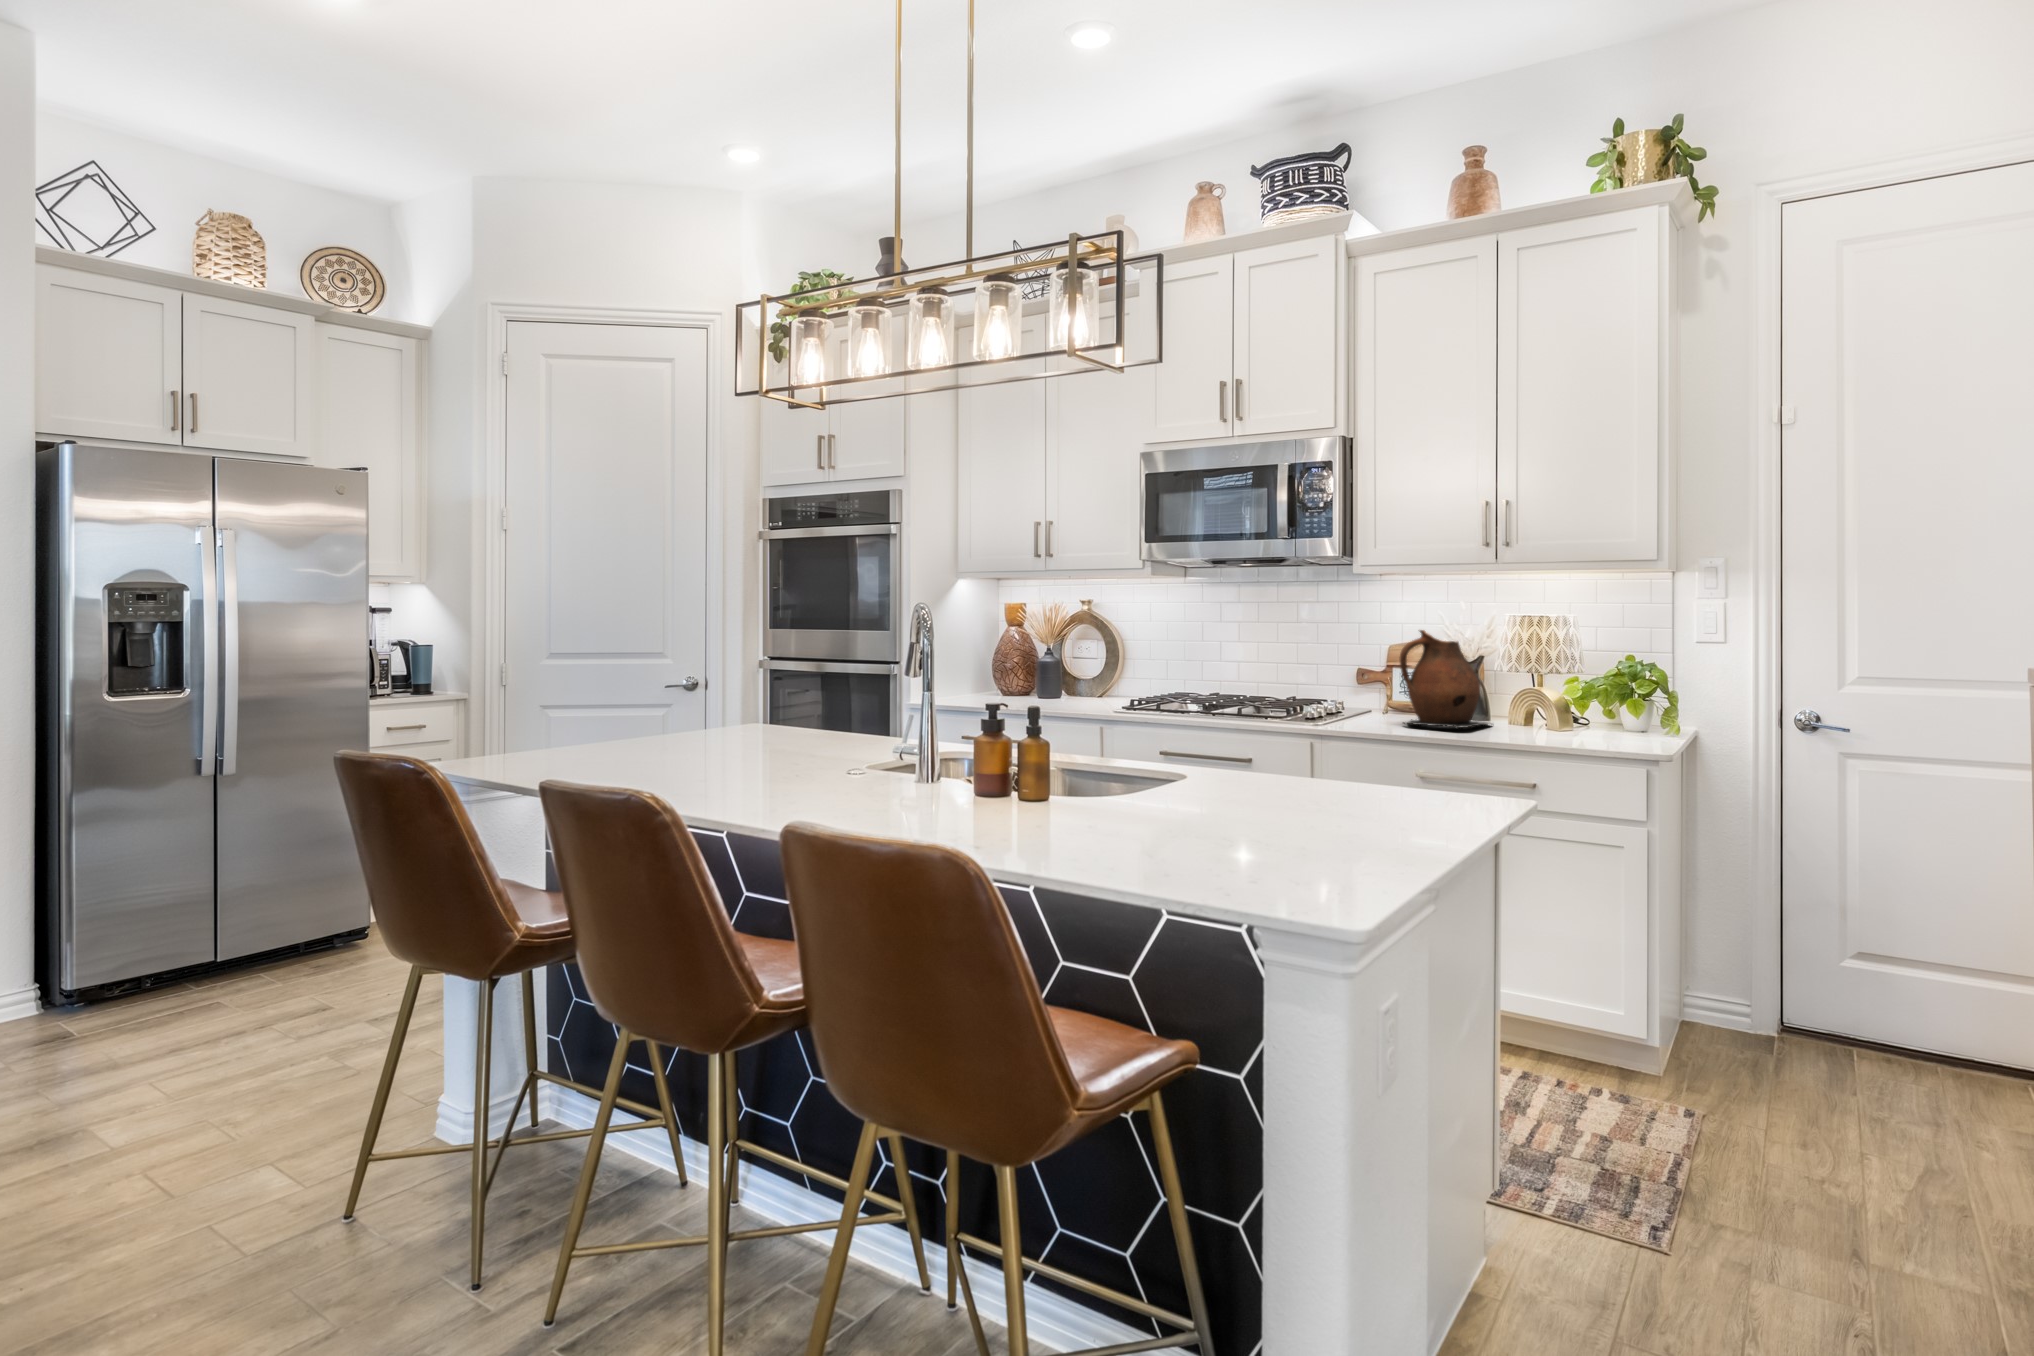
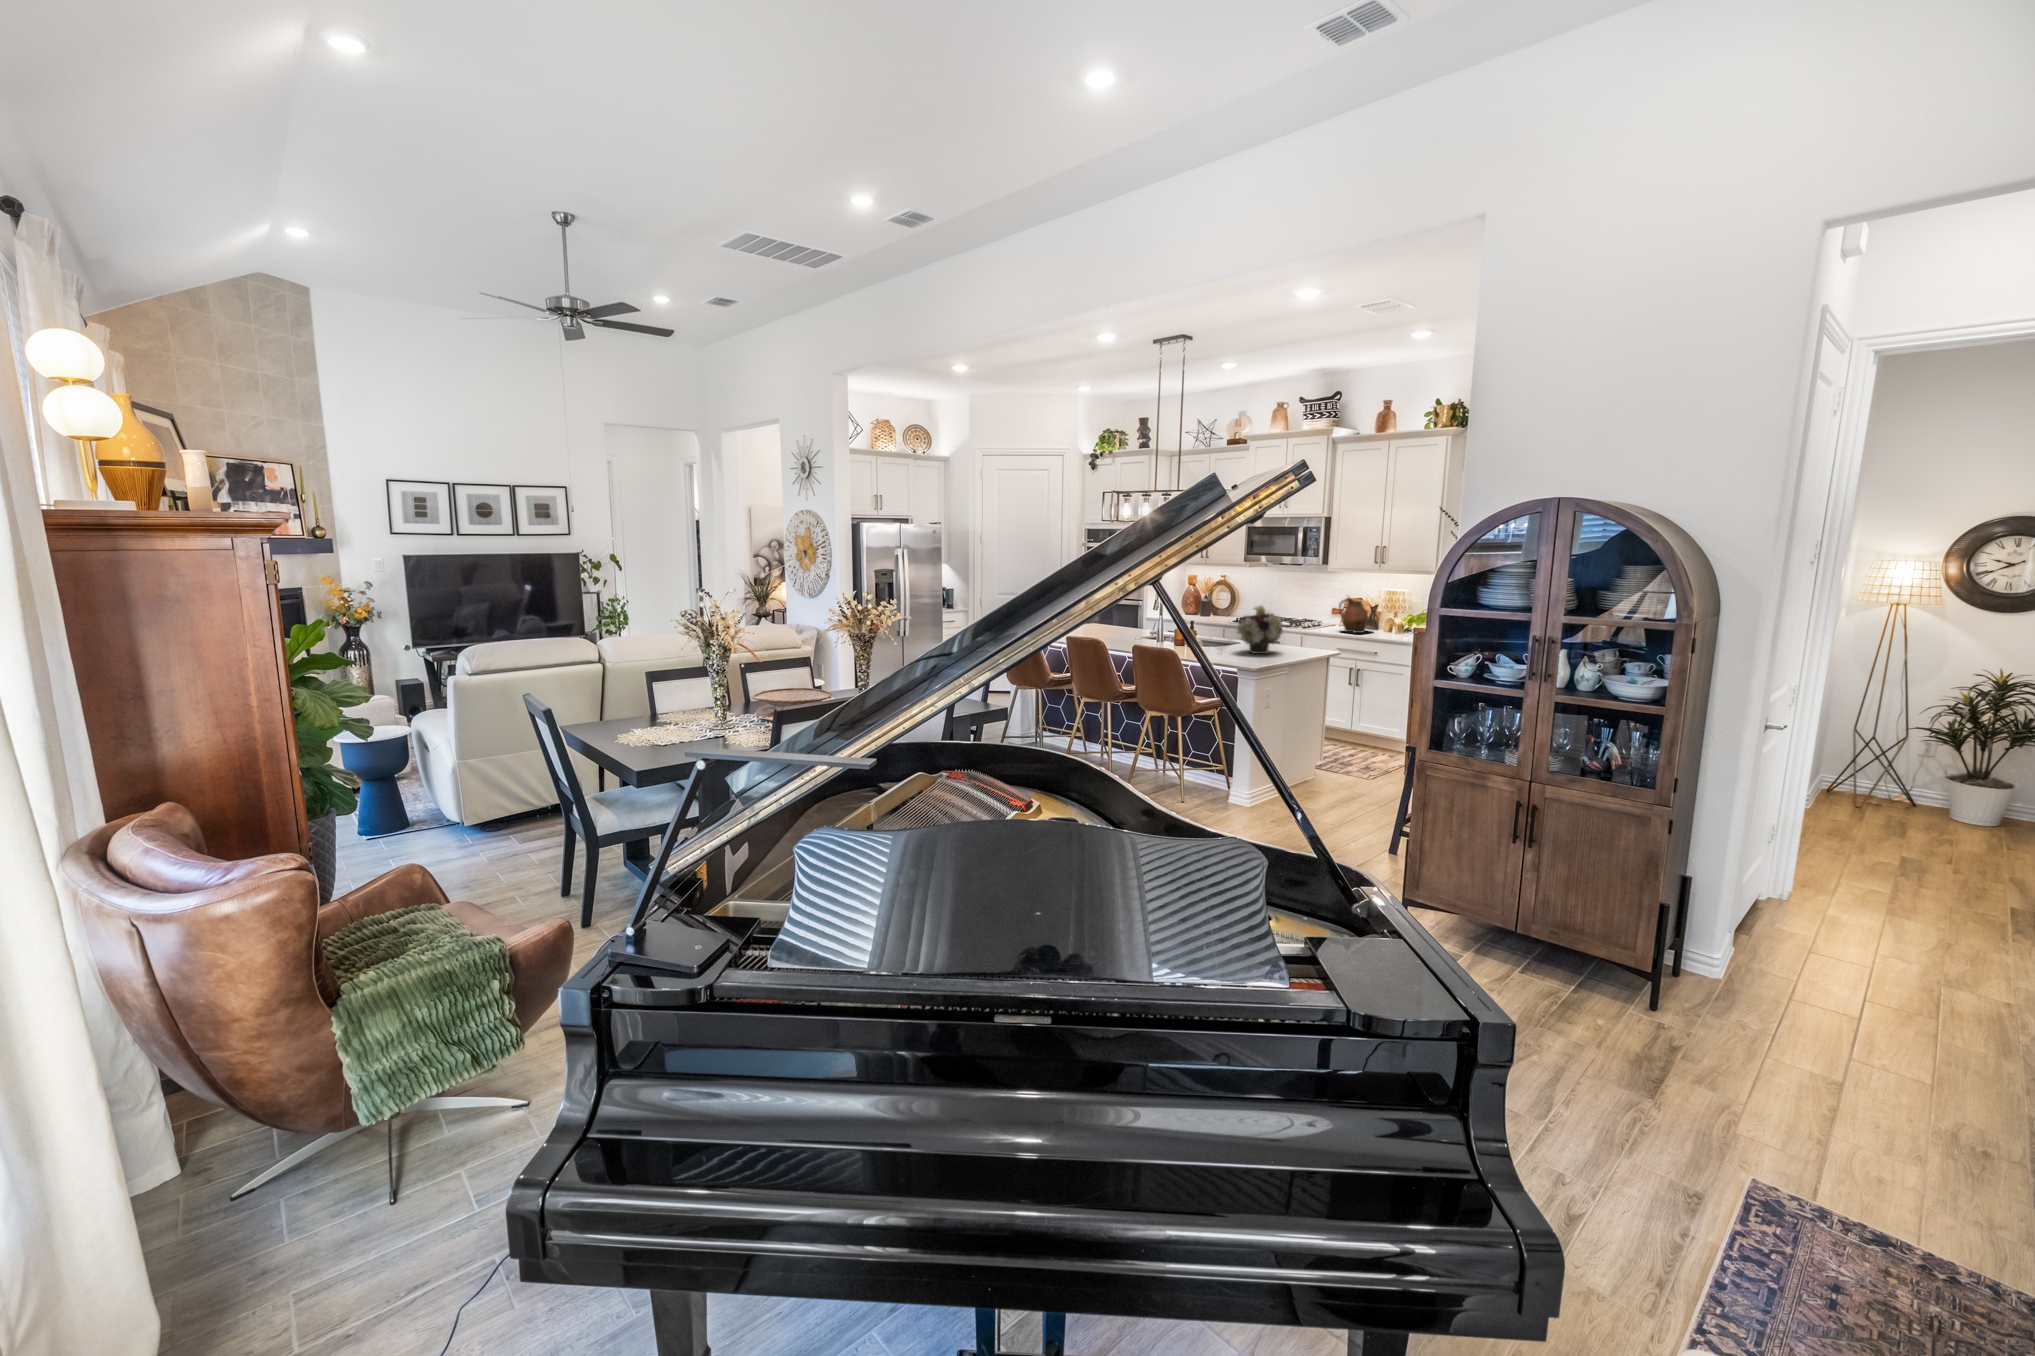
flower arrangement: none [1195,634,1365,817] -> present [1237,605,1283,654]

